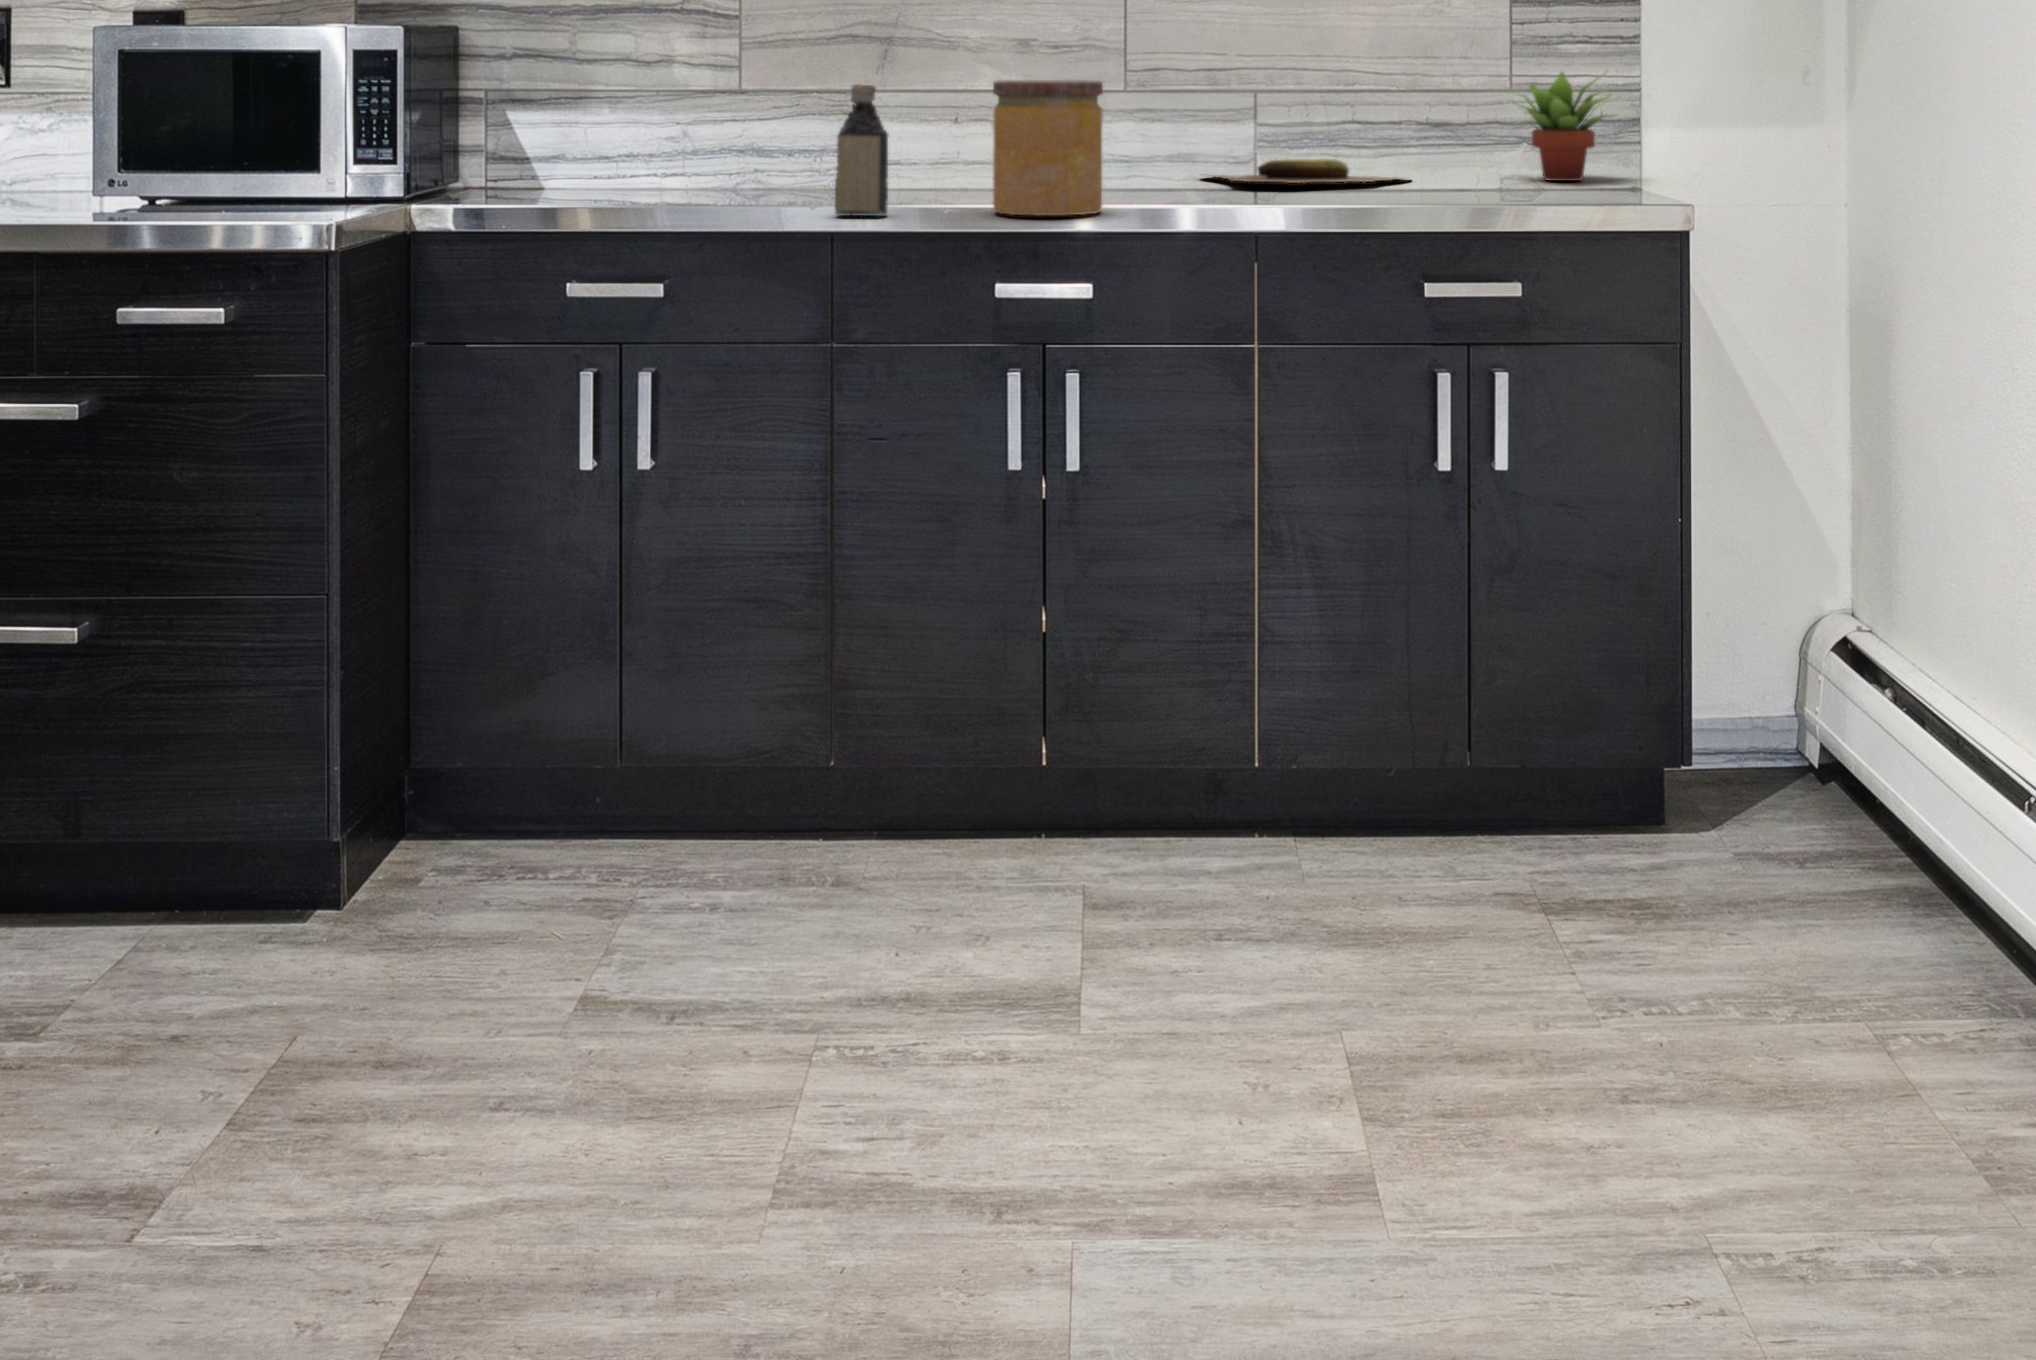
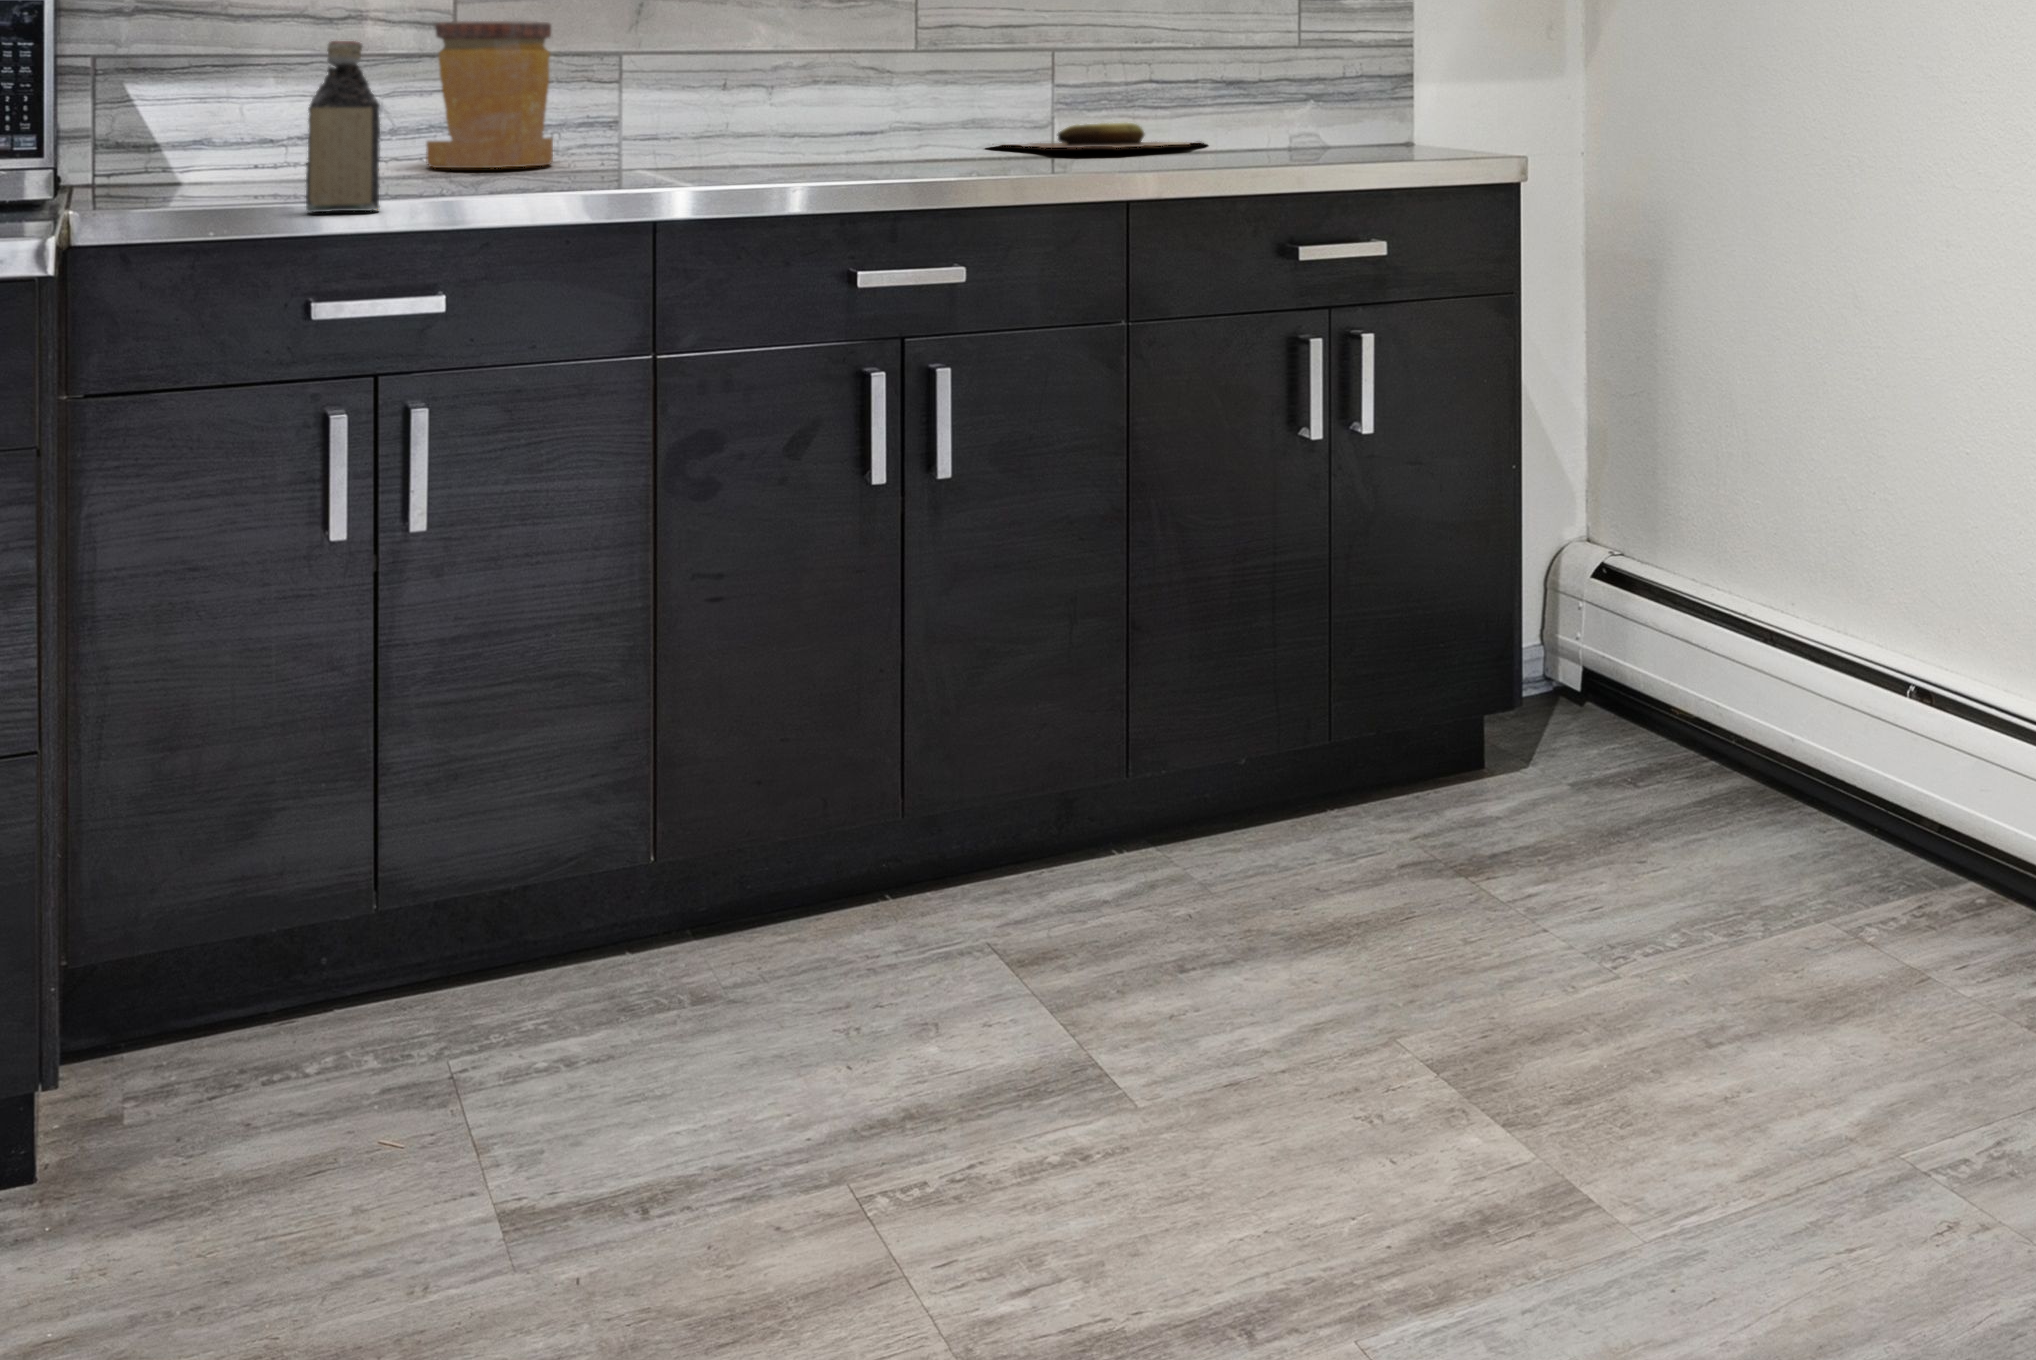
succulent plant: present [1503,71,1620,181] -> none [1283,26,1405,140]
jar: present [993,80,1103,216] -> present [426,21,553,168]
bottle: present [835,85,888,216] -> present [306,41,380,212]

